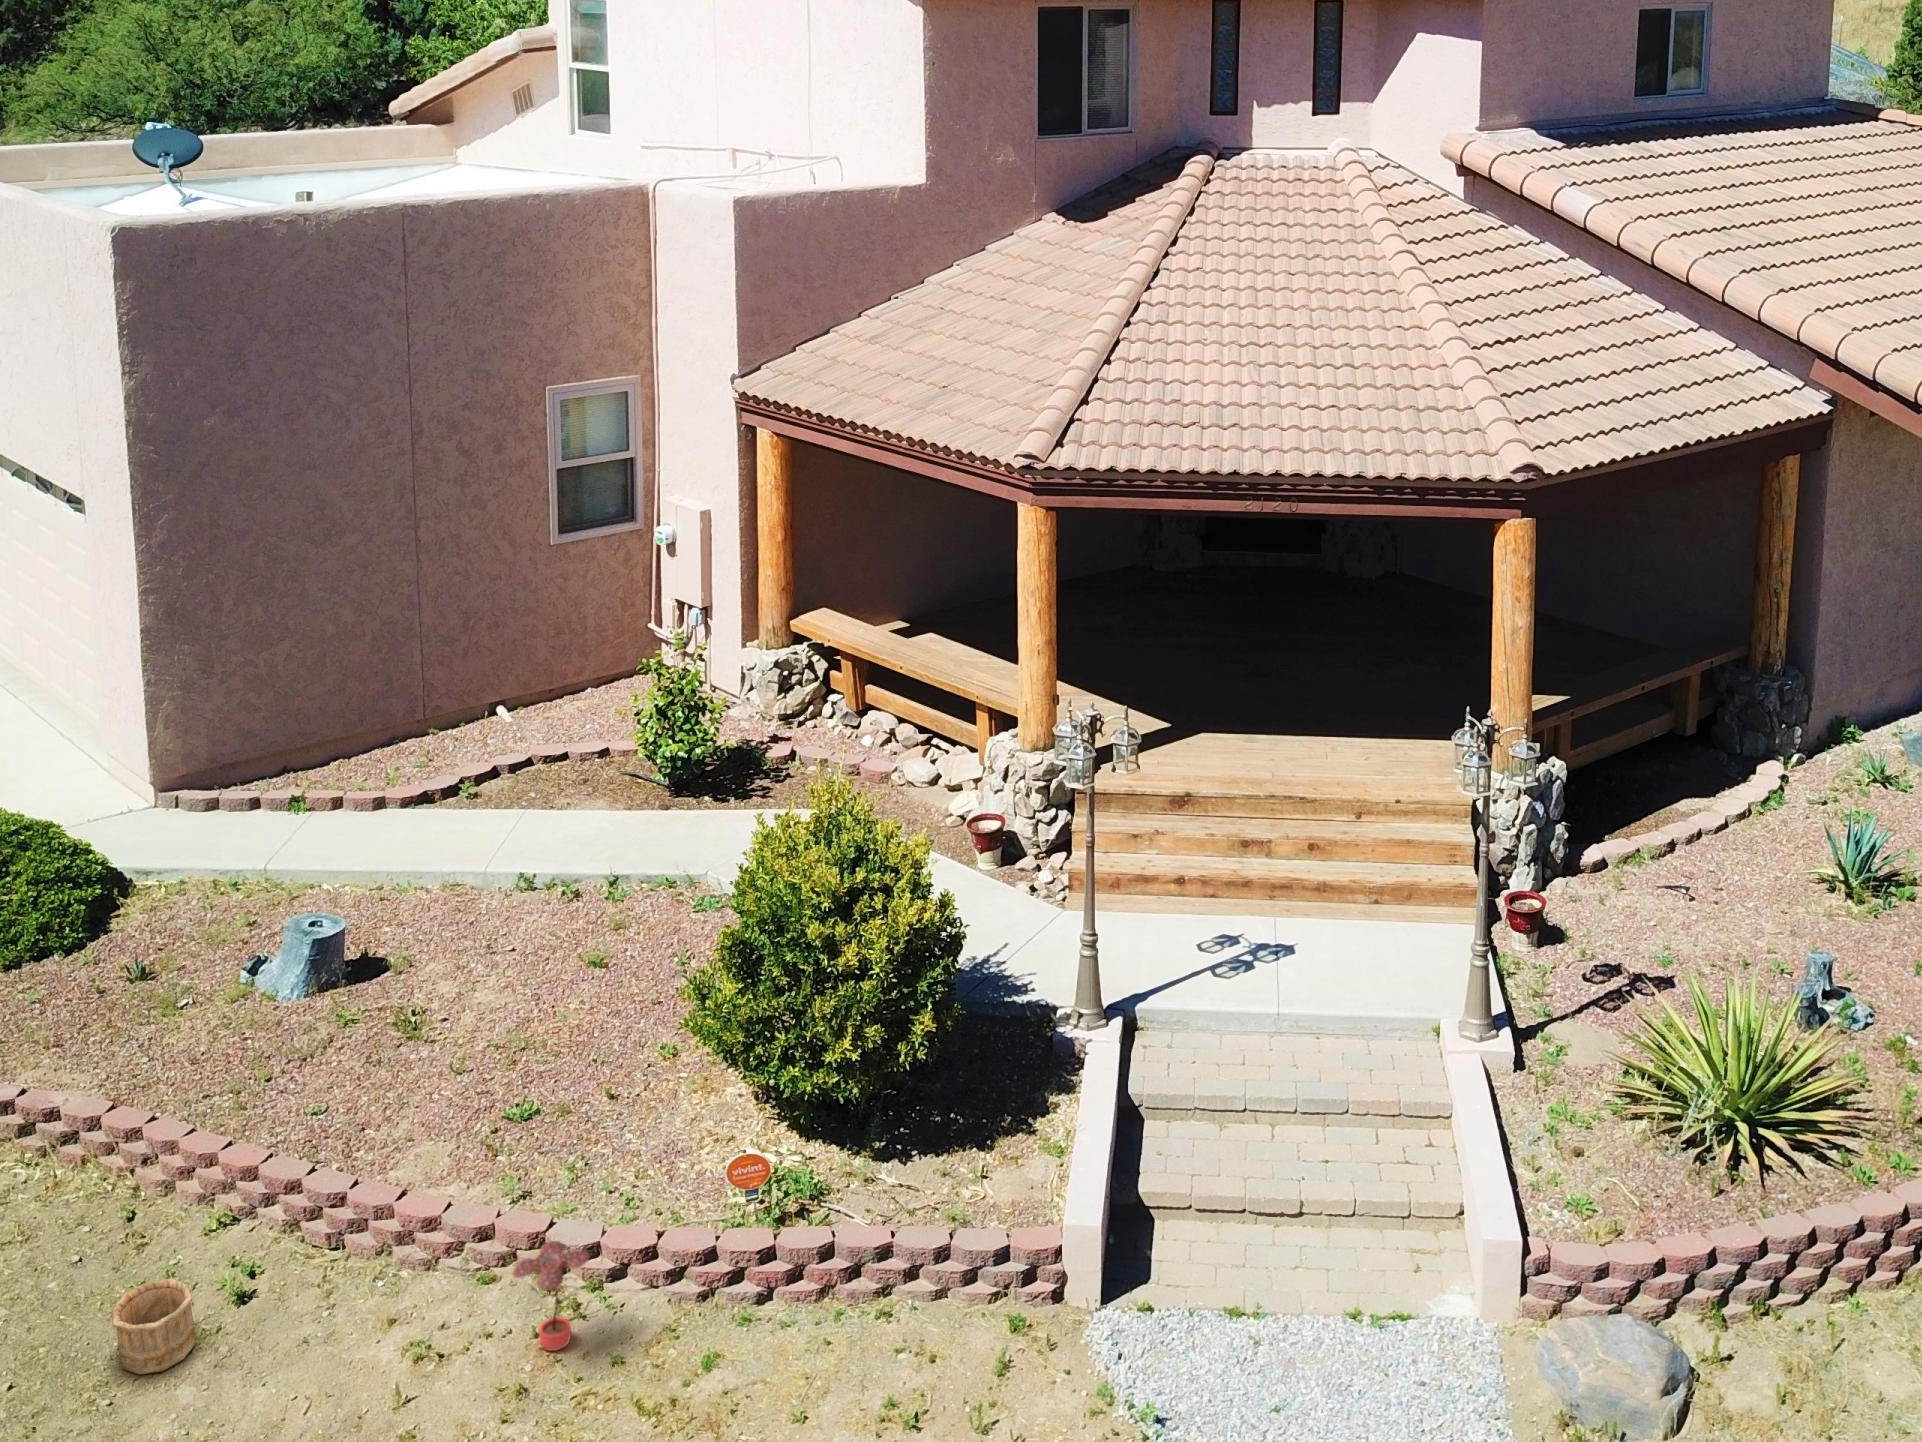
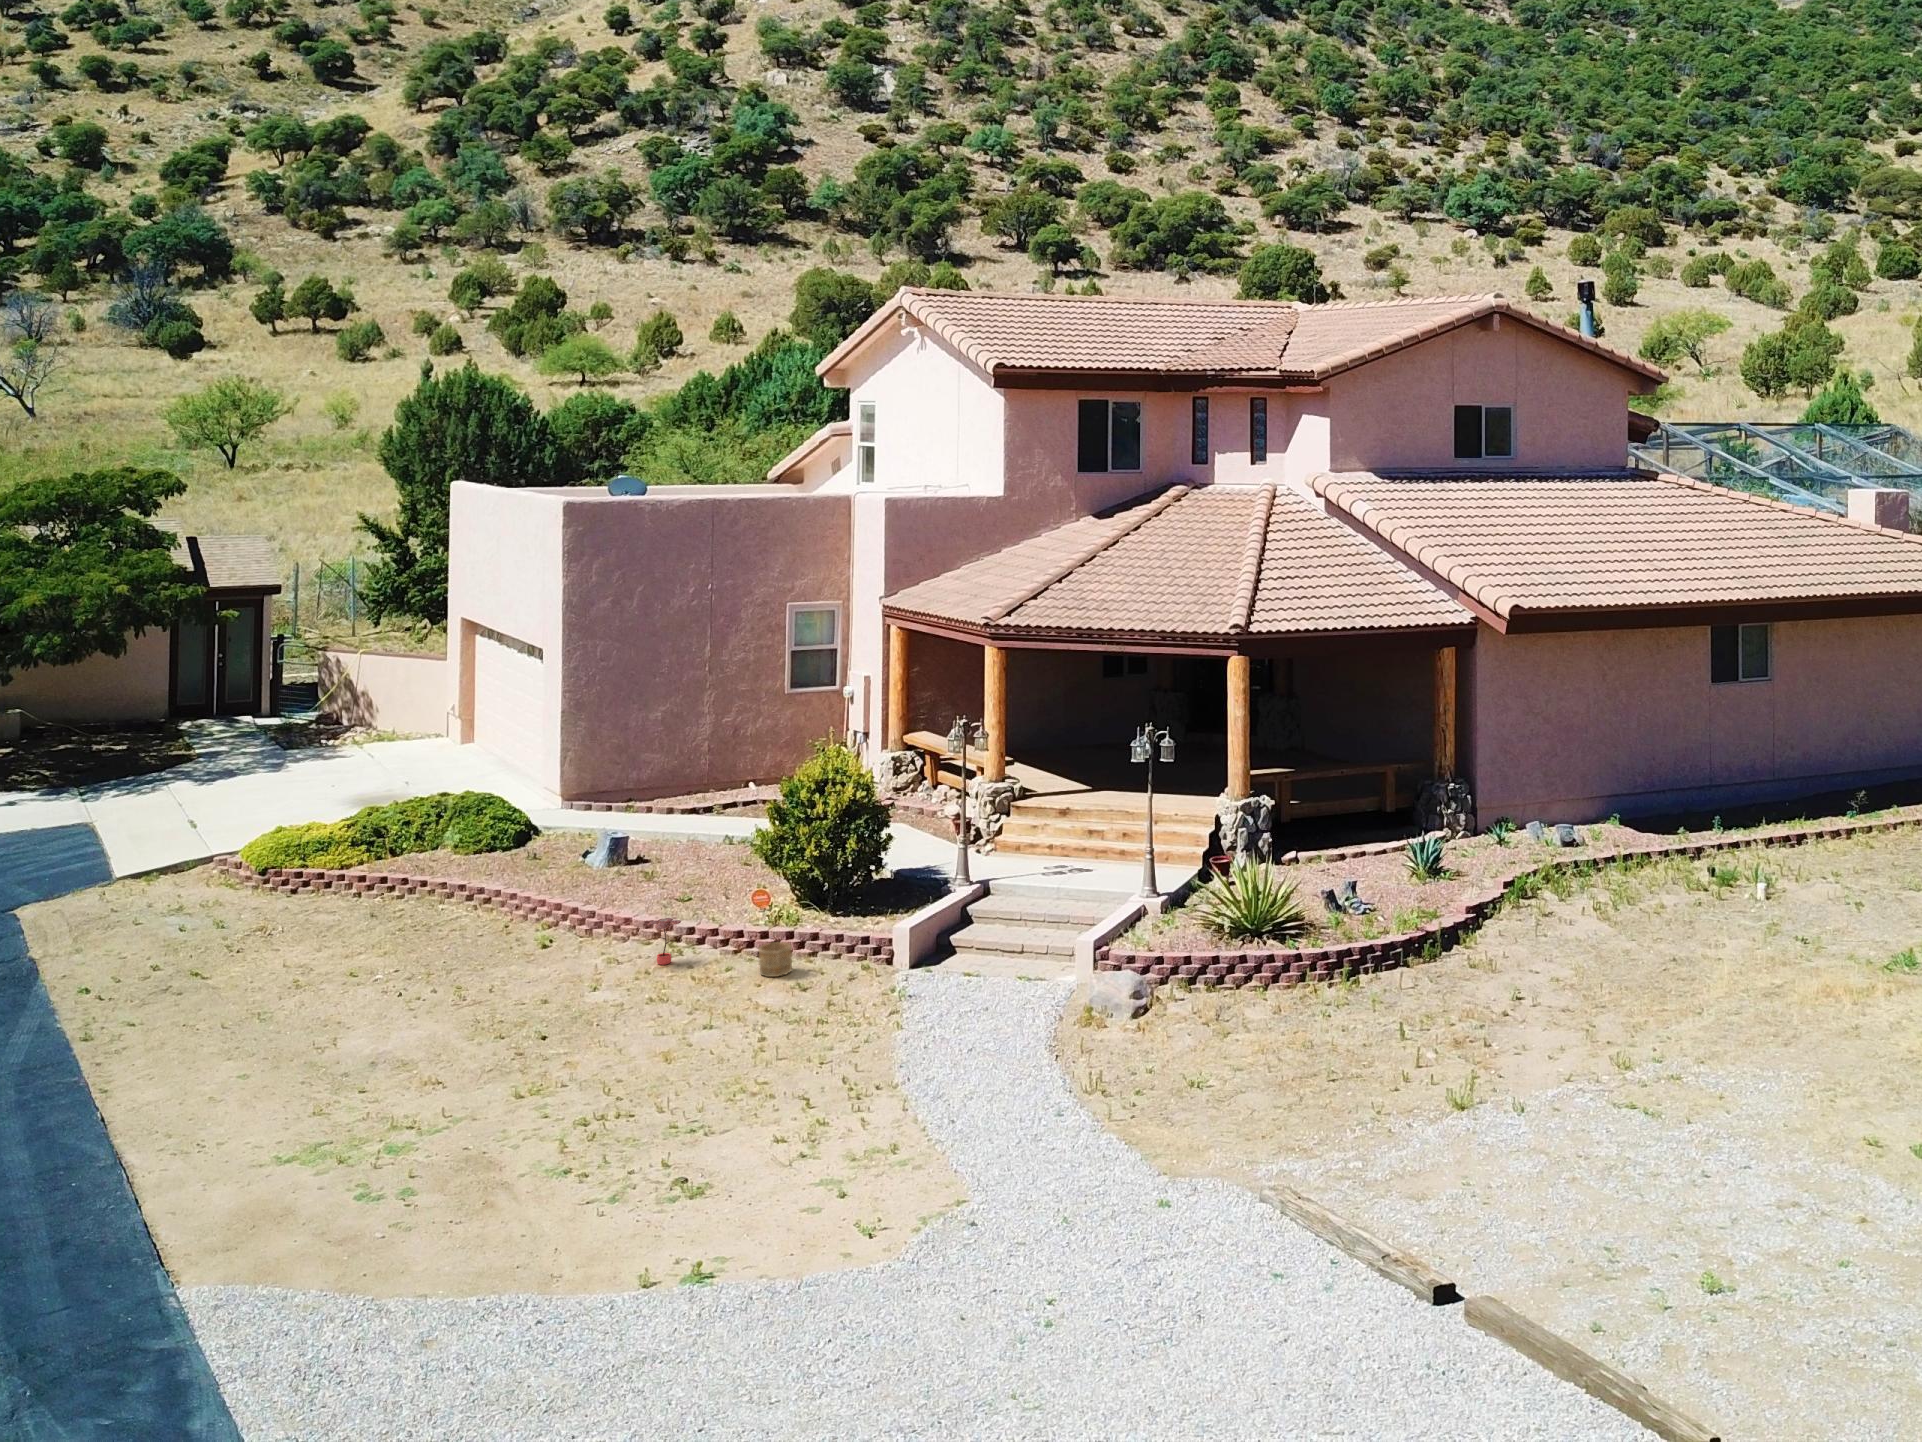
wooden bucket: present [111,1279,195,1374] -> present [758,942,792,977]

